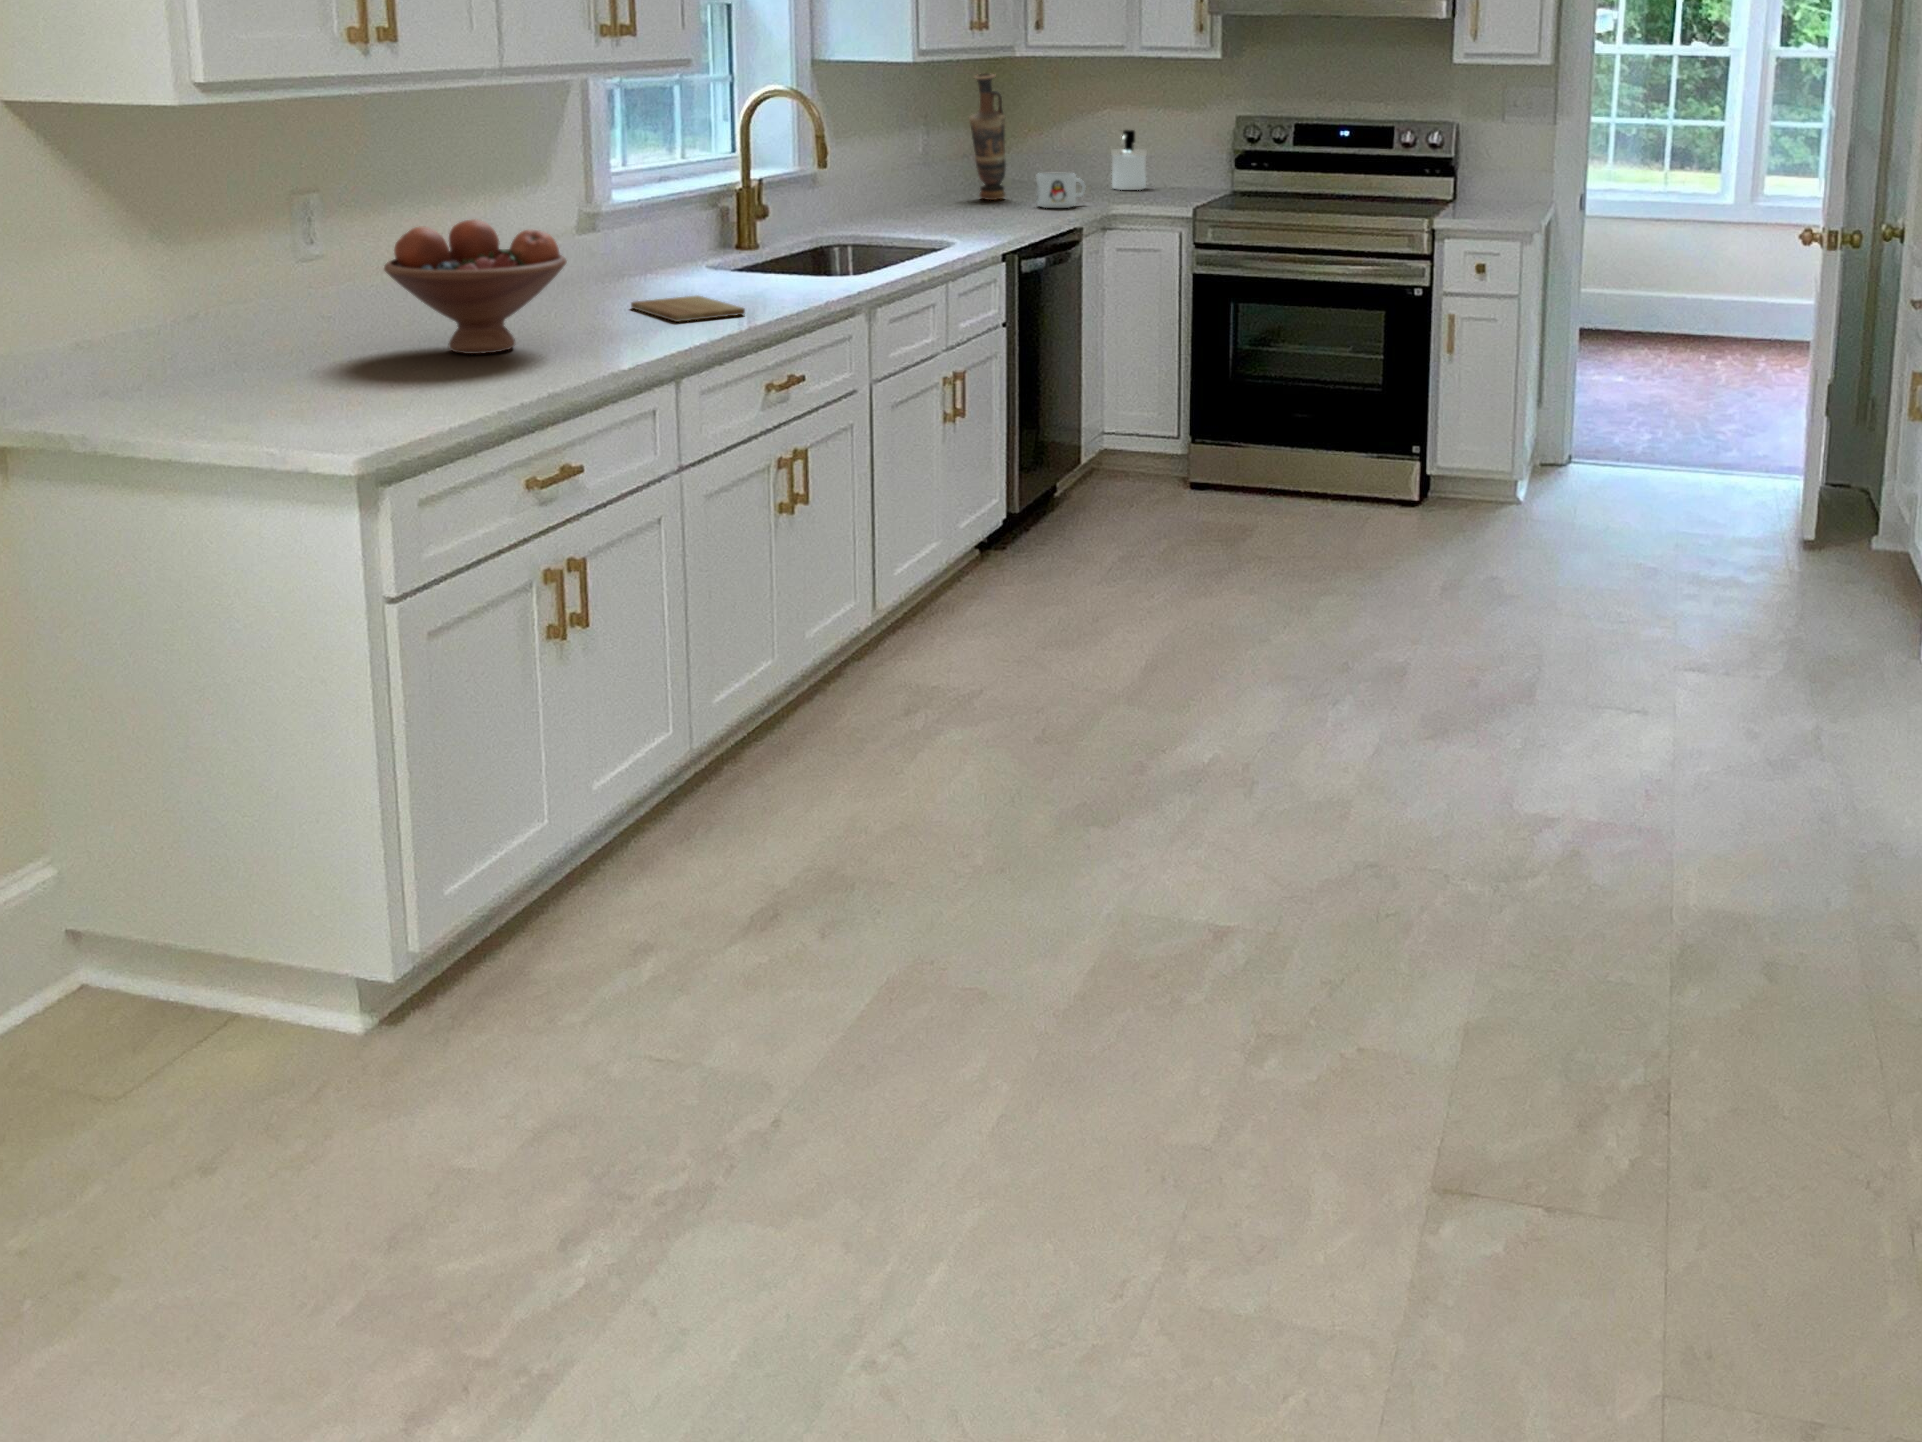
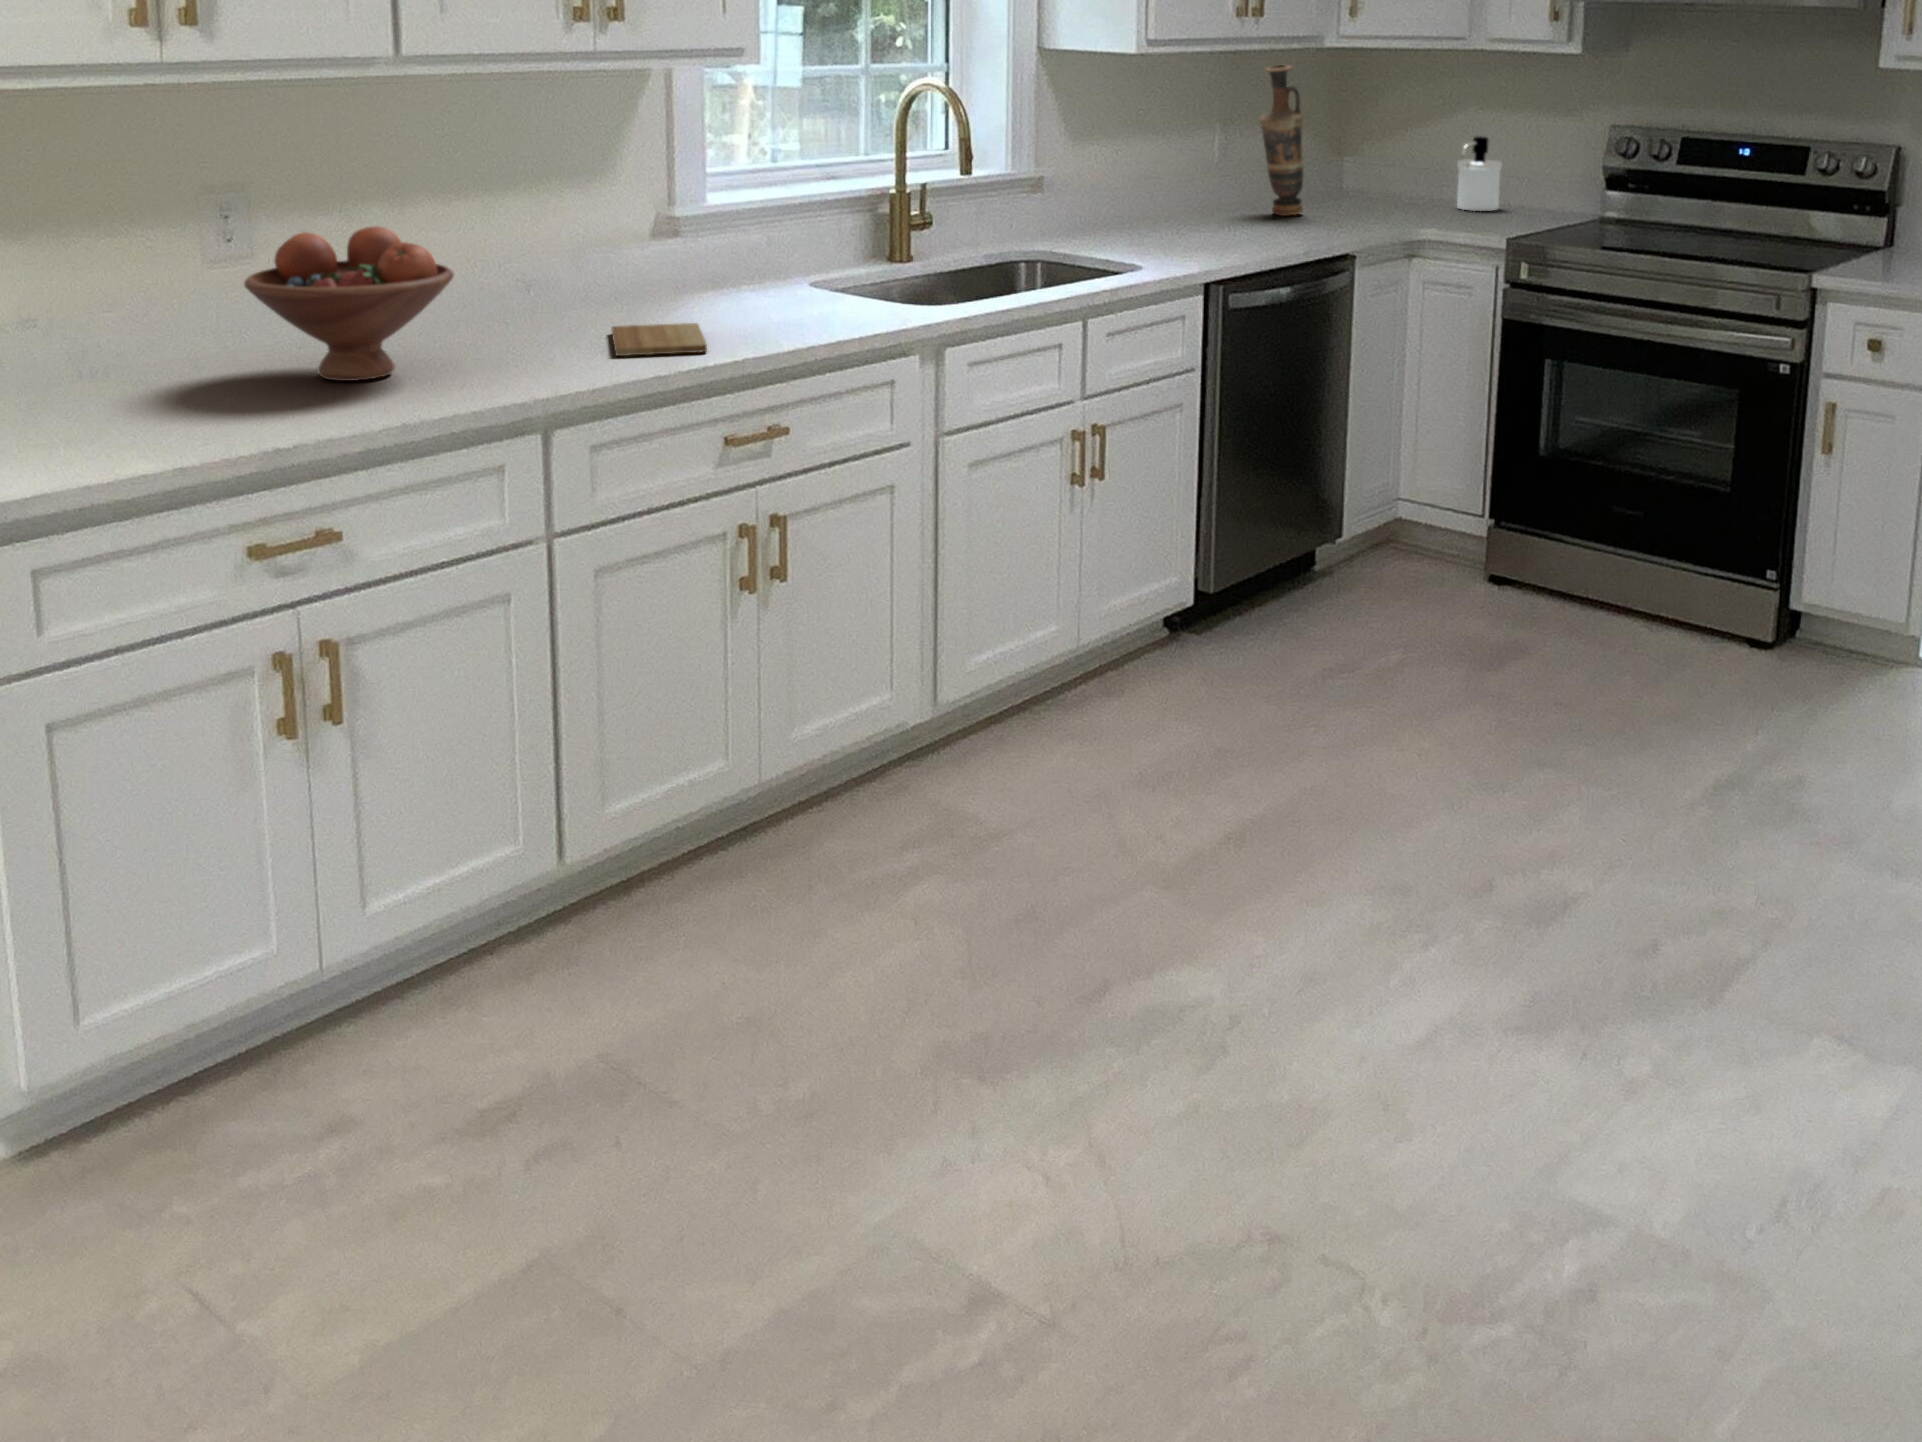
mug: present [1036,173,1086,208] -> none [1319,187,1384,231]

